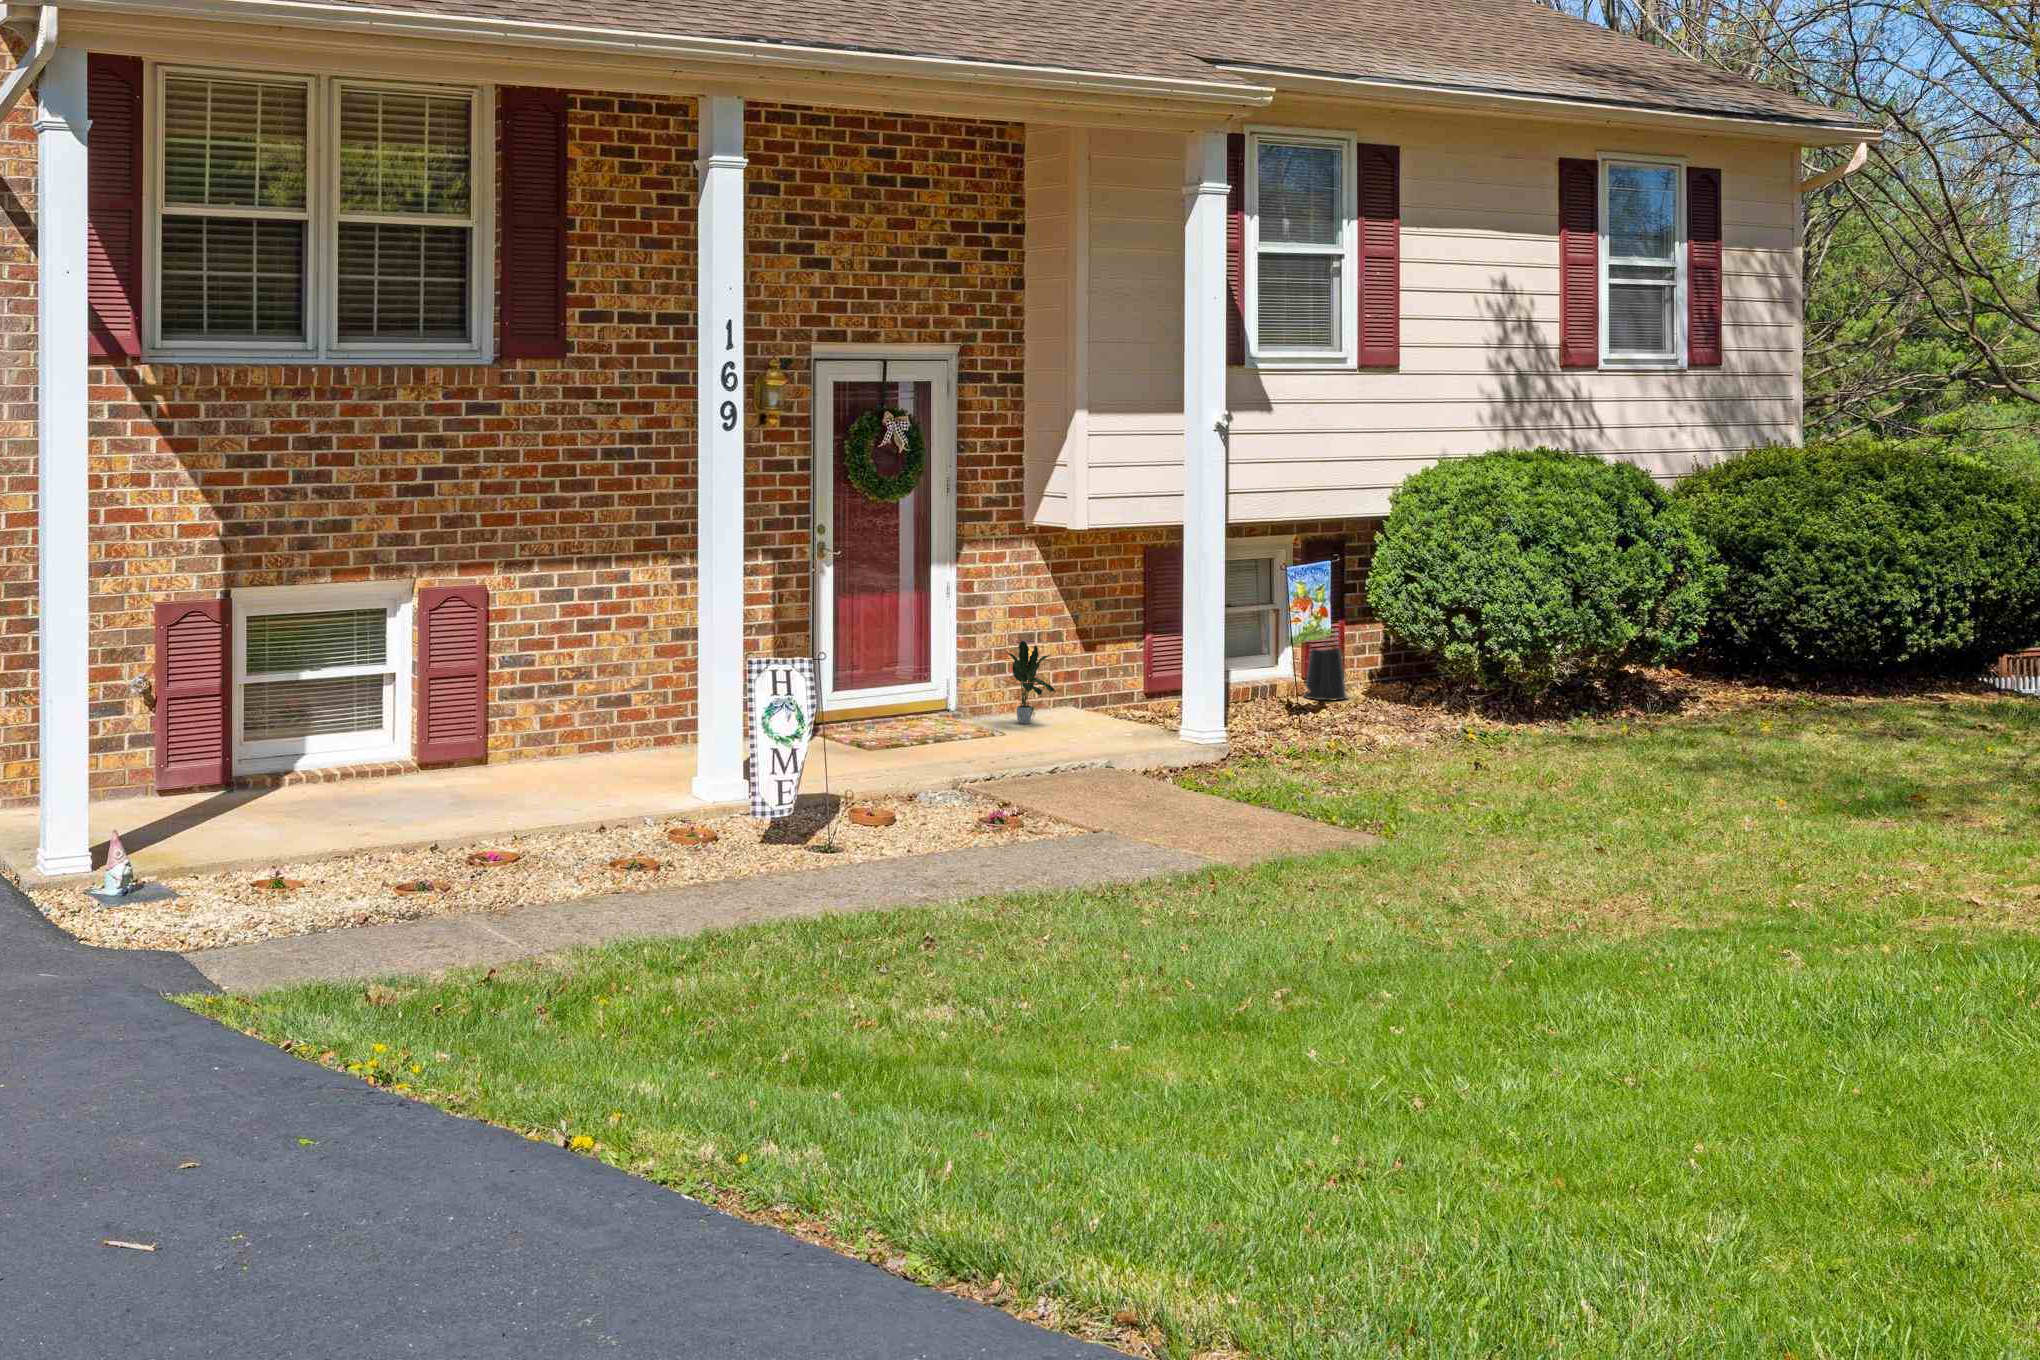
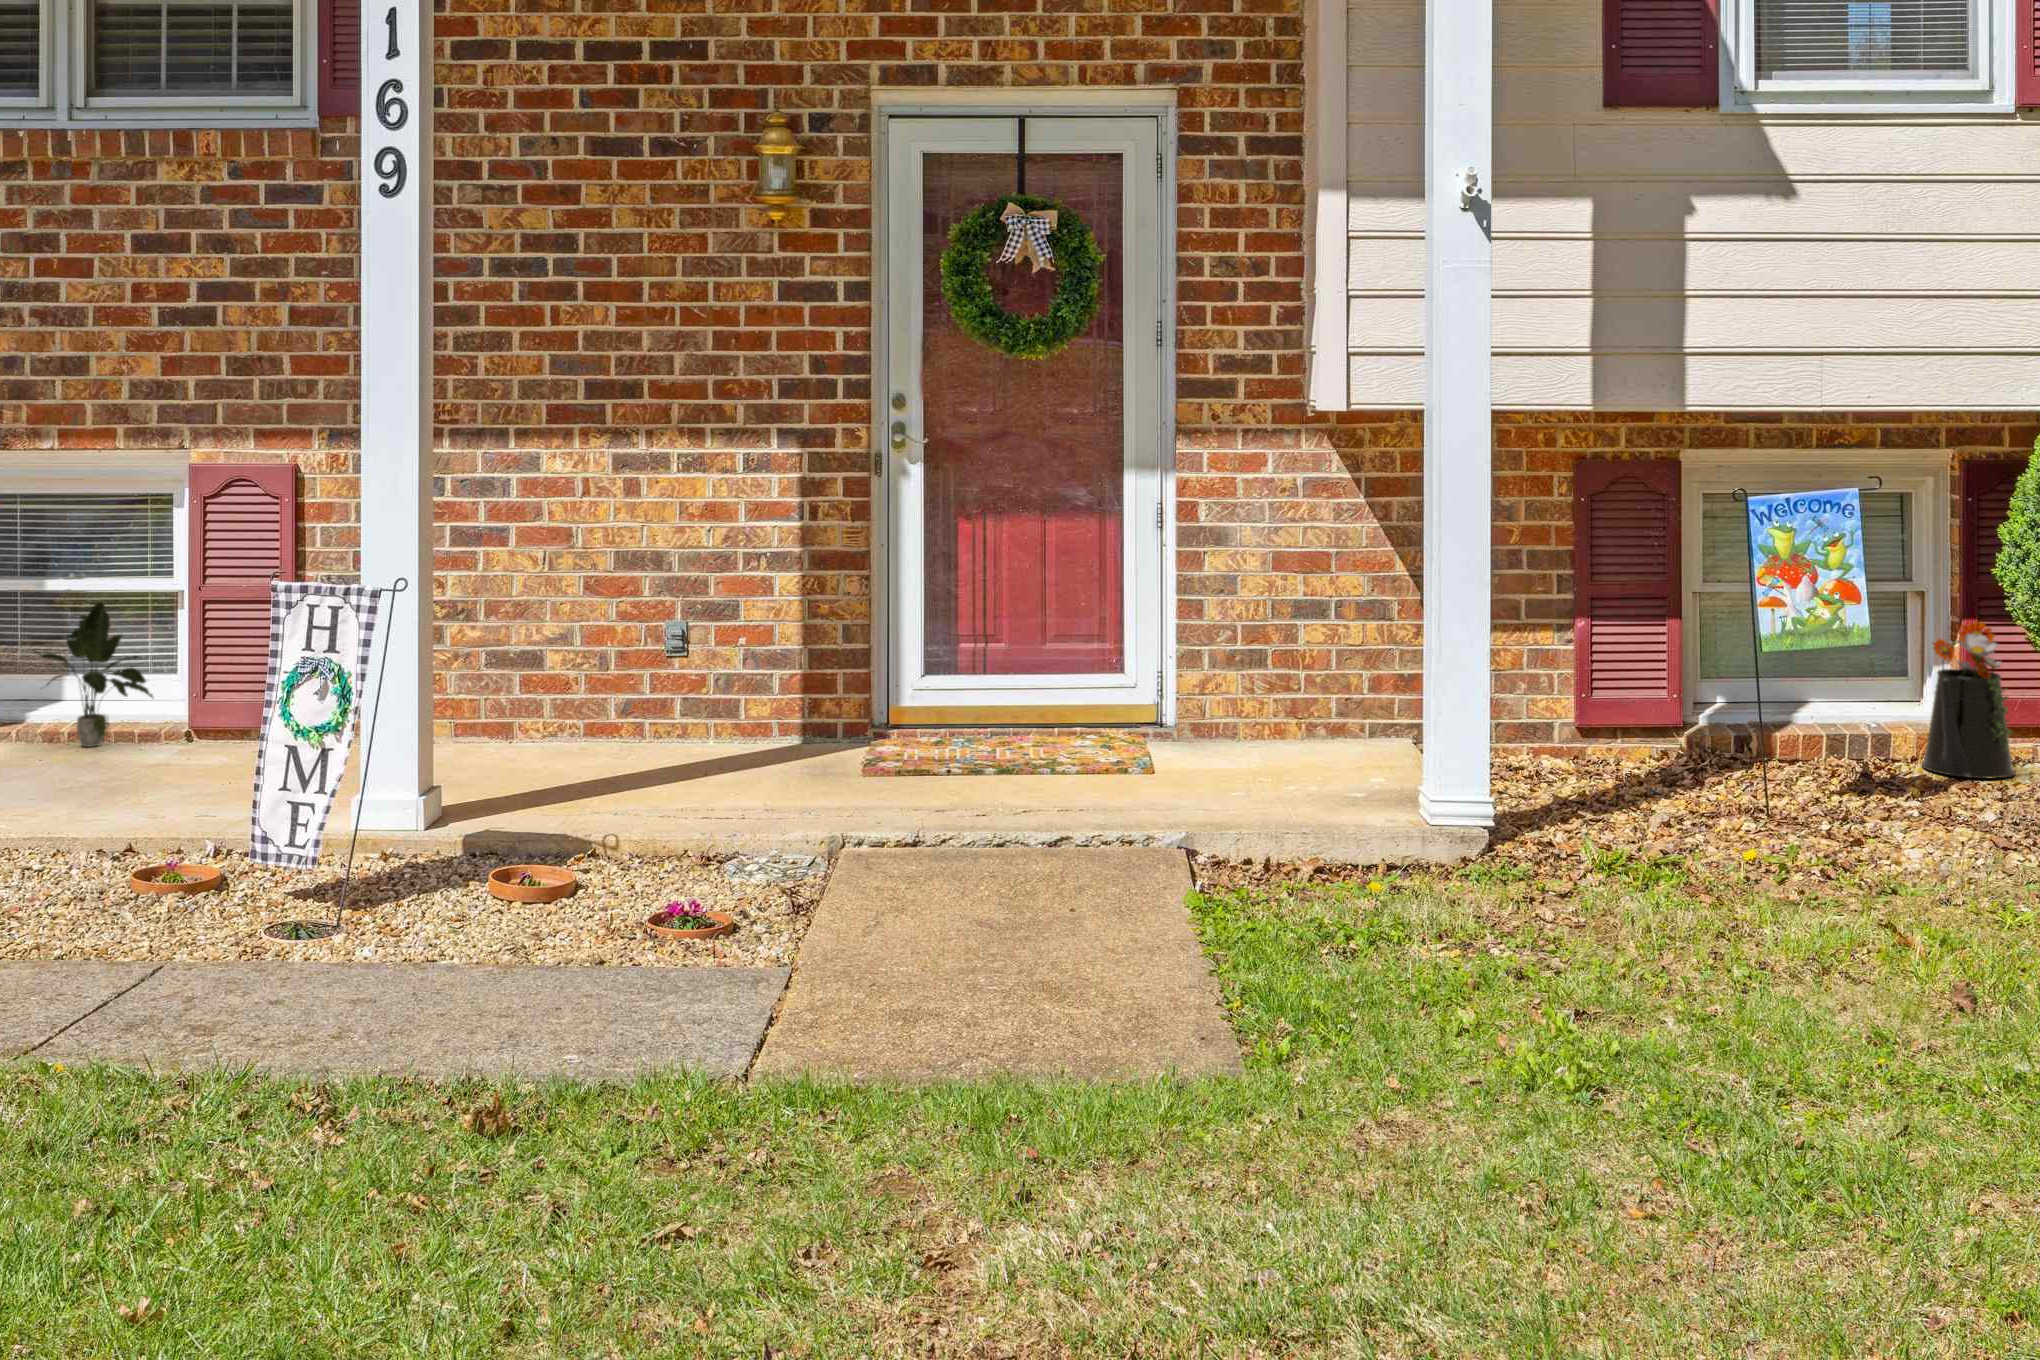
potted plant: present [1006,641,1056,724] -> present [37,602,153,747]

